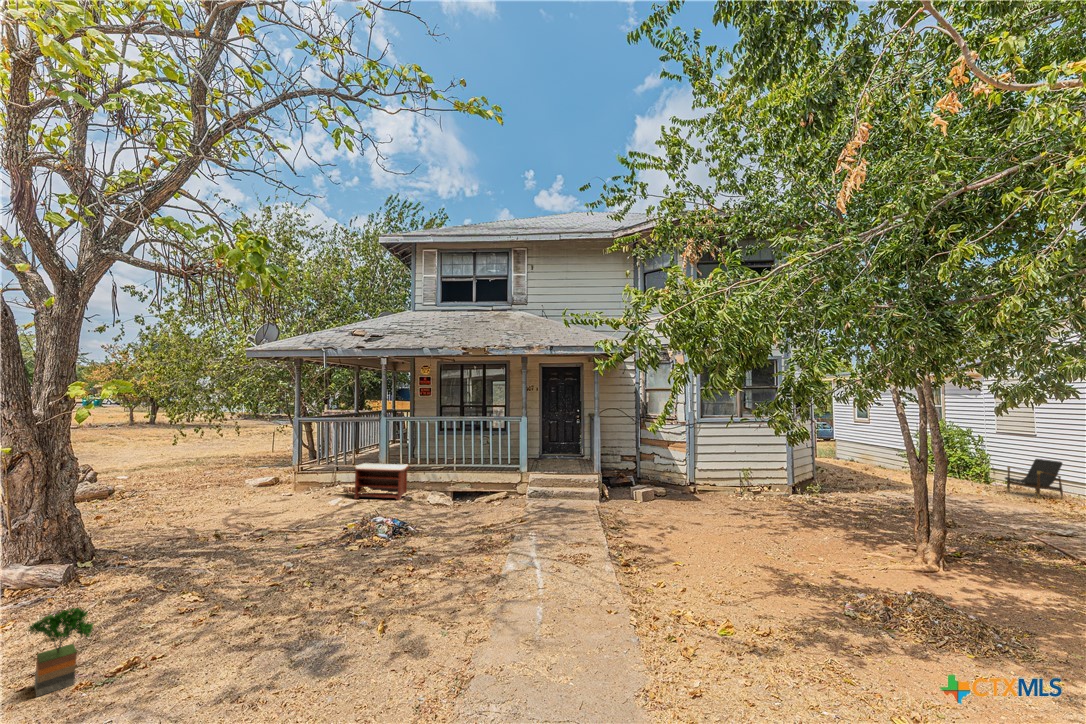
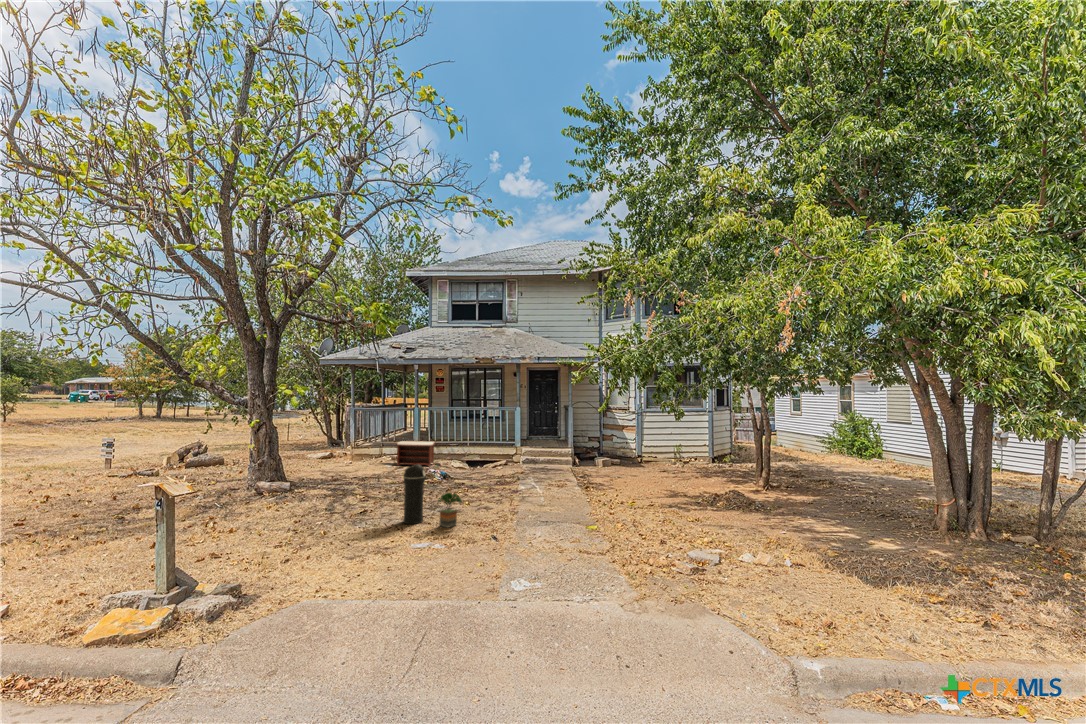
lounge chair: present [1005,459,1063,498] -> none [867,438,903,465]
trash can: none [259,544,312,678] -> present [403,464,425,524]
potted tree: present [28,608,93,697] -> present [438,493,462,528]

